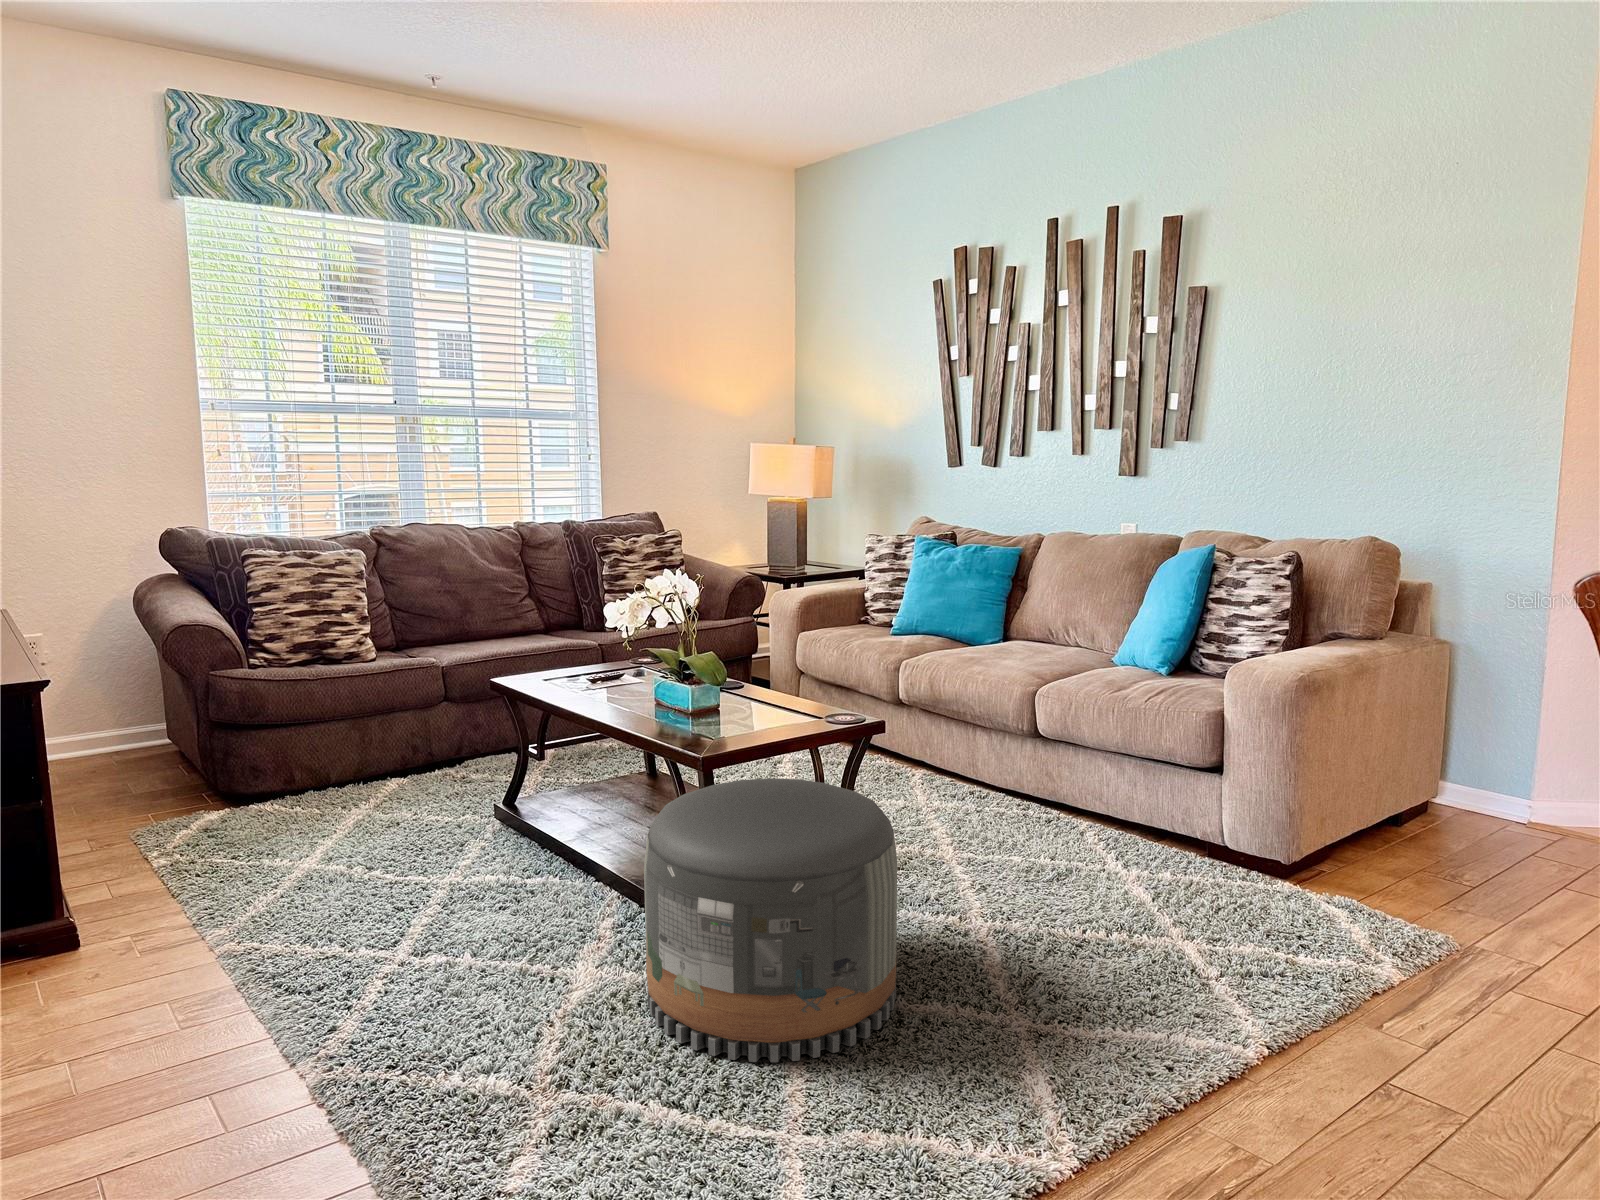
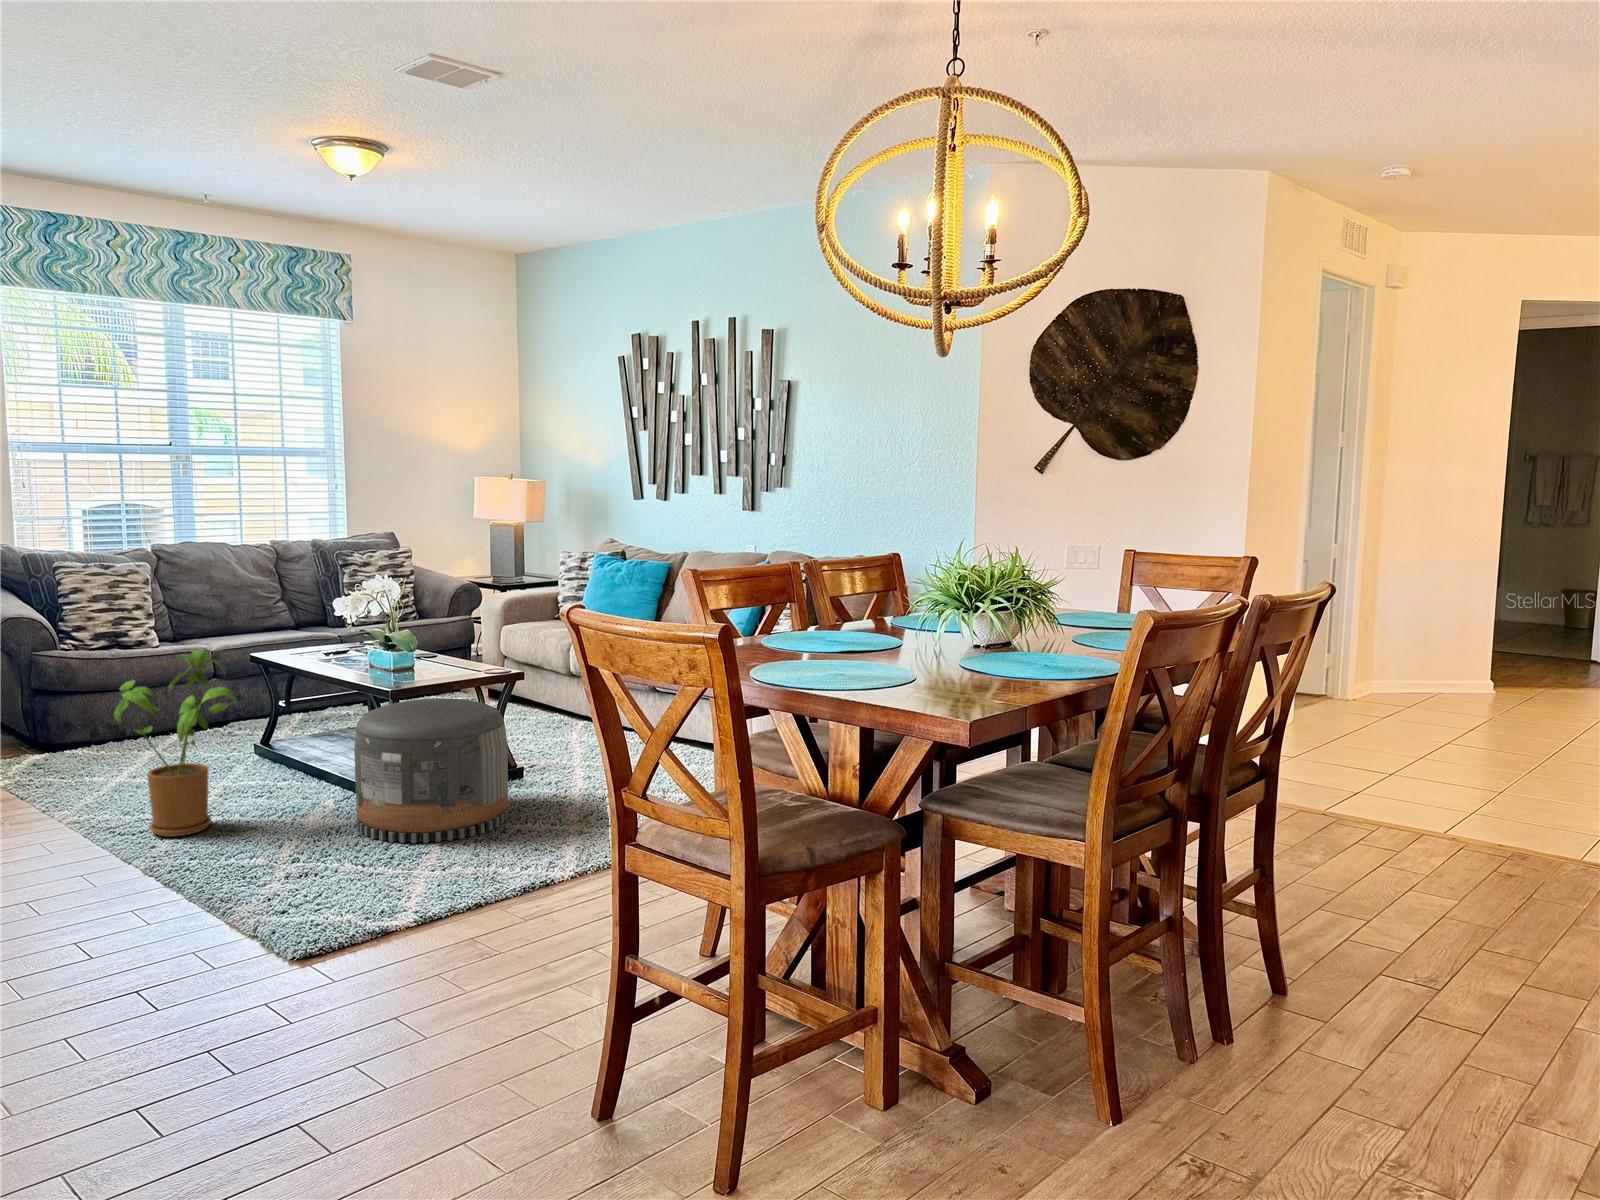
house plant: none [258,698,459,1014] -> present [114,650,238,837]

